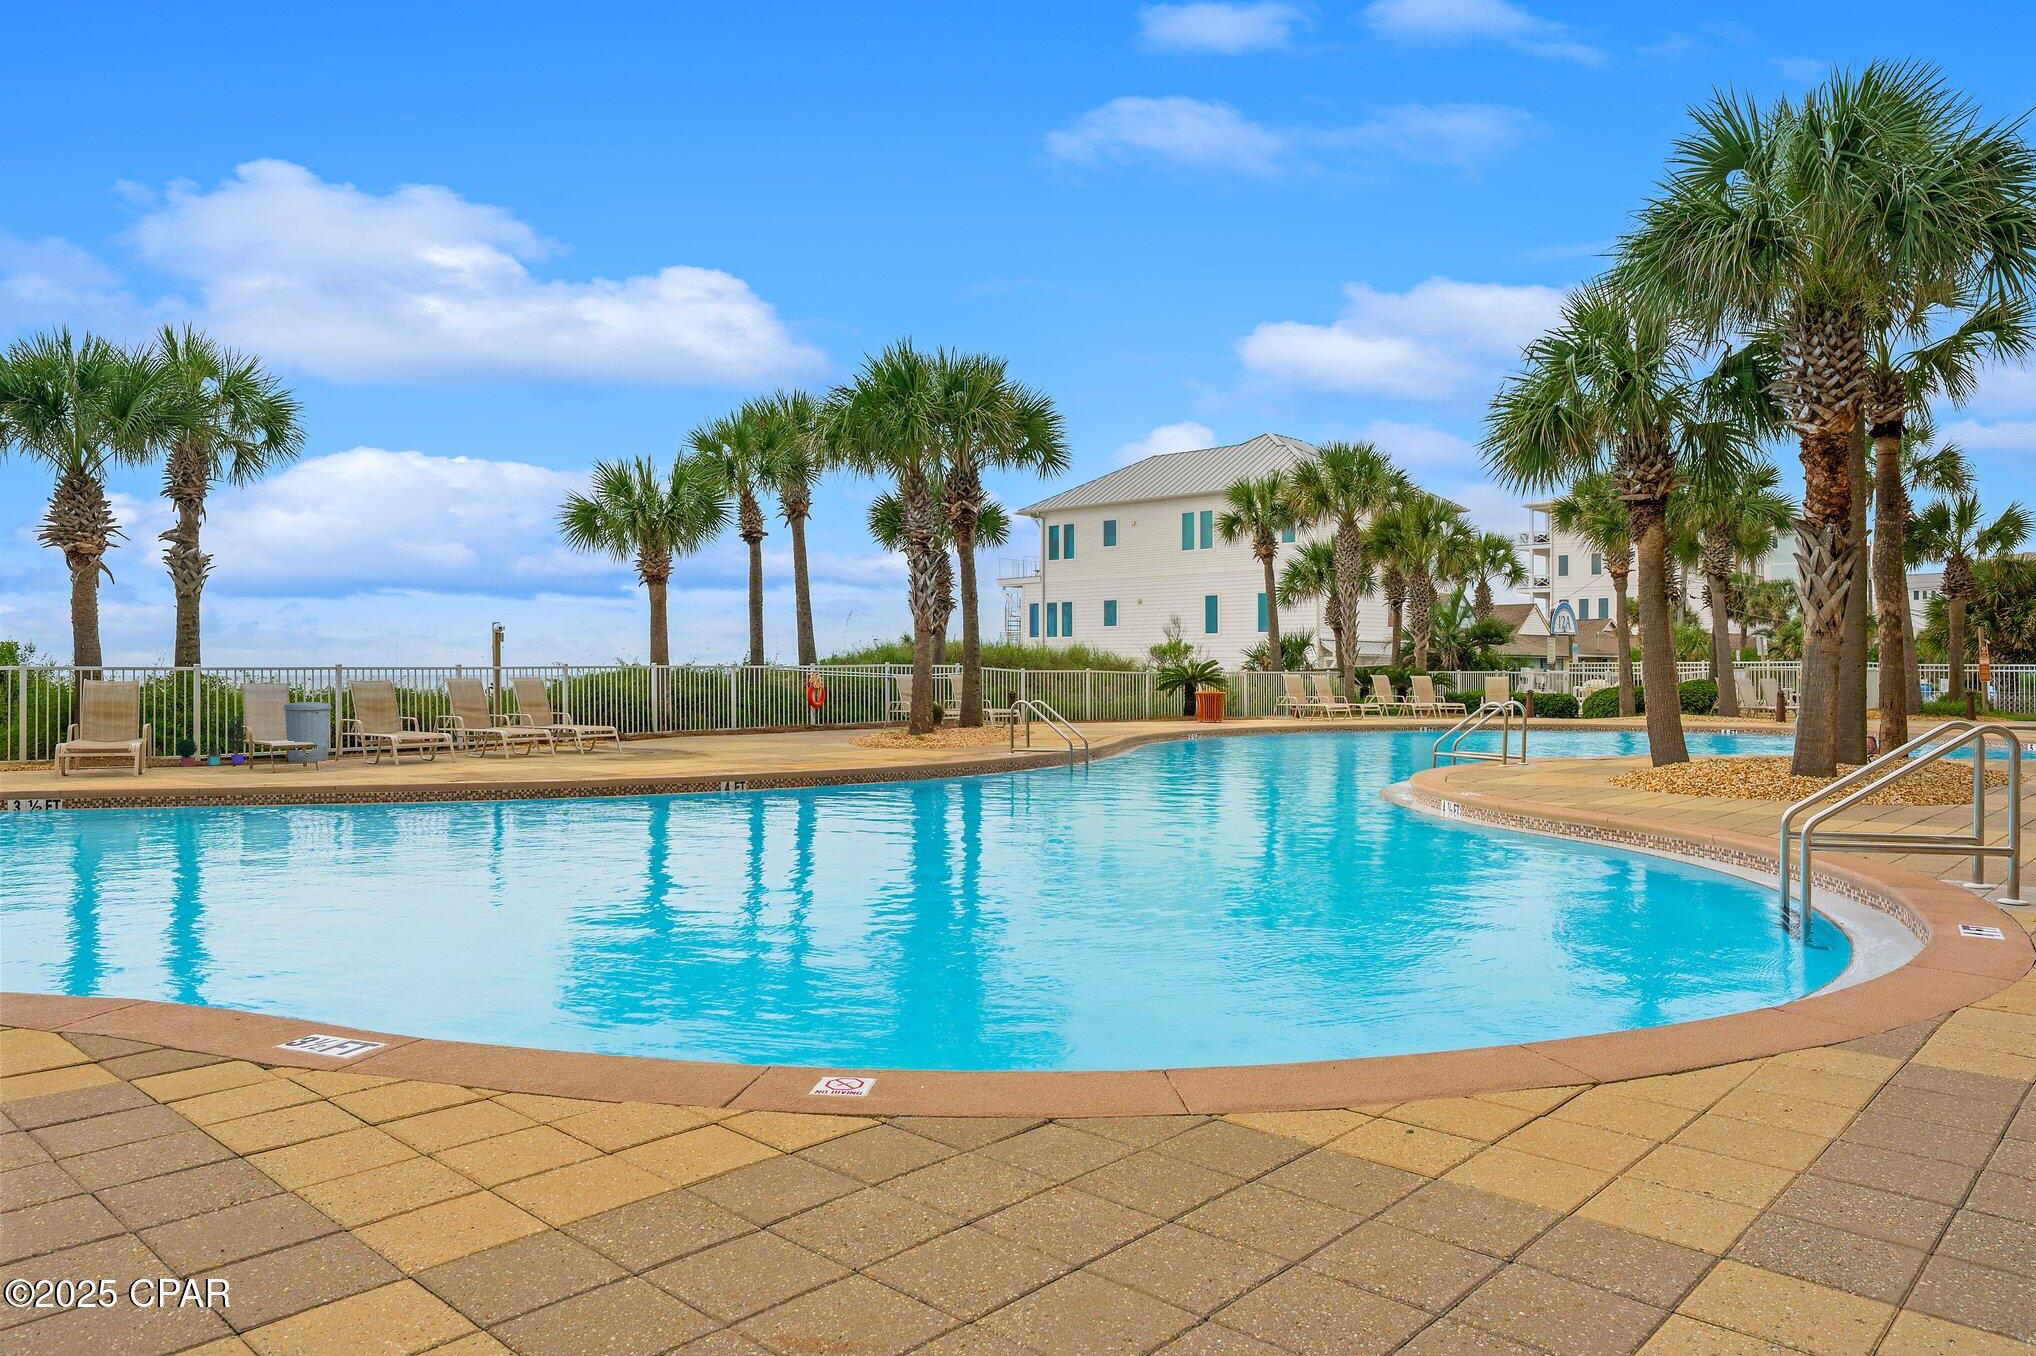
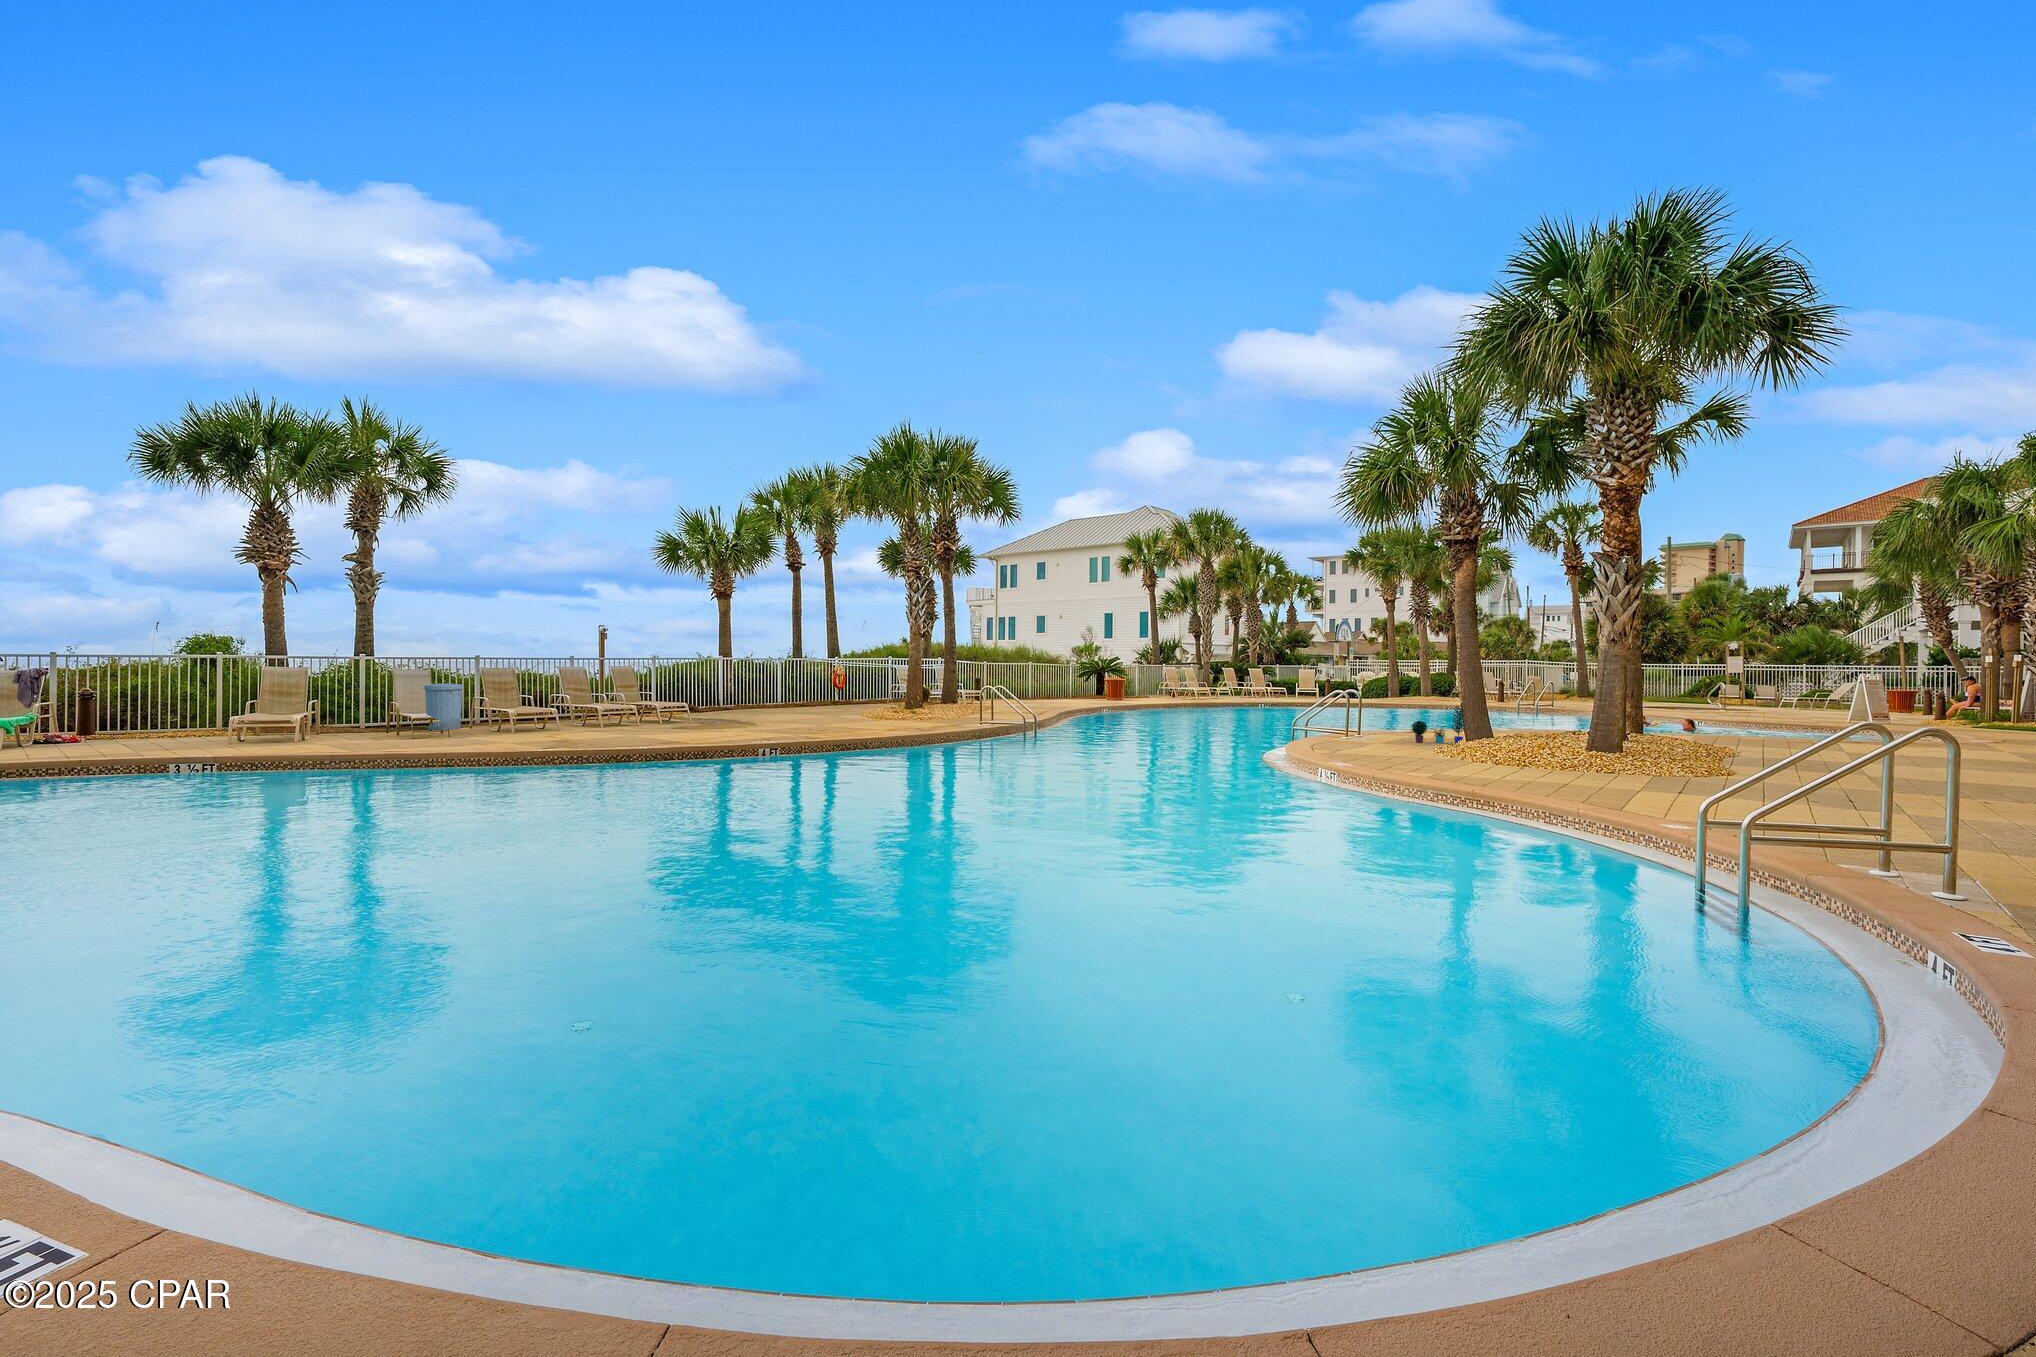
potted plant: present [176,716,247,767] -> present [1412,705,1464,744]

